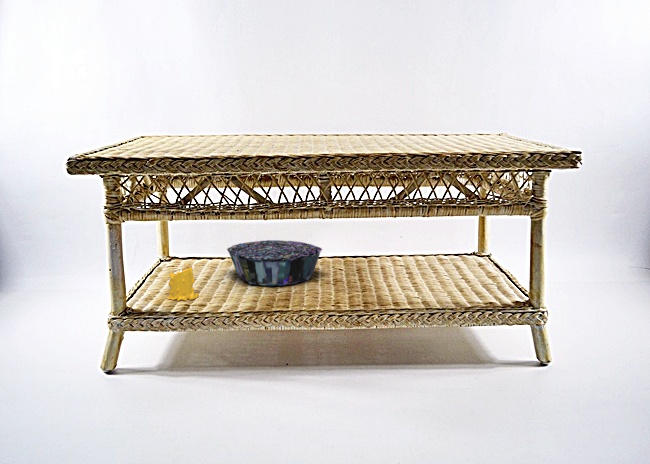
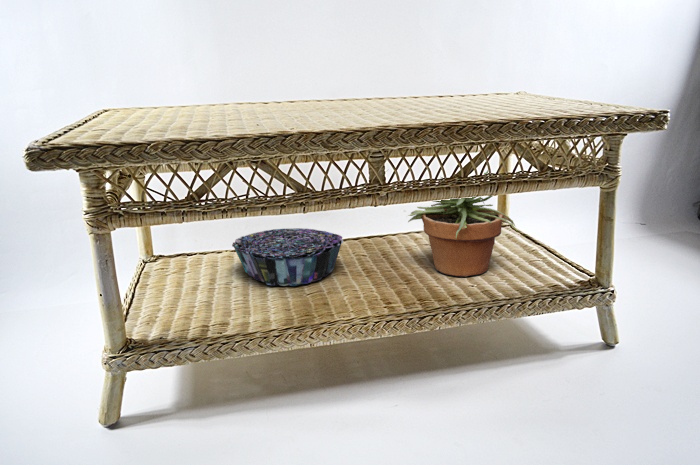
potted plant: none [375,190,474,291] -> present [408,170,517,277]
candle: present [166,267,199,301] -> none [172,276,214,321]

